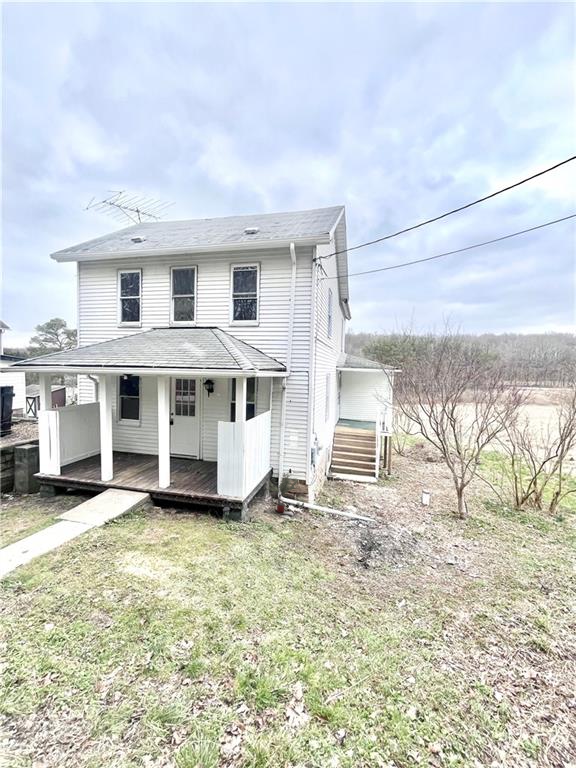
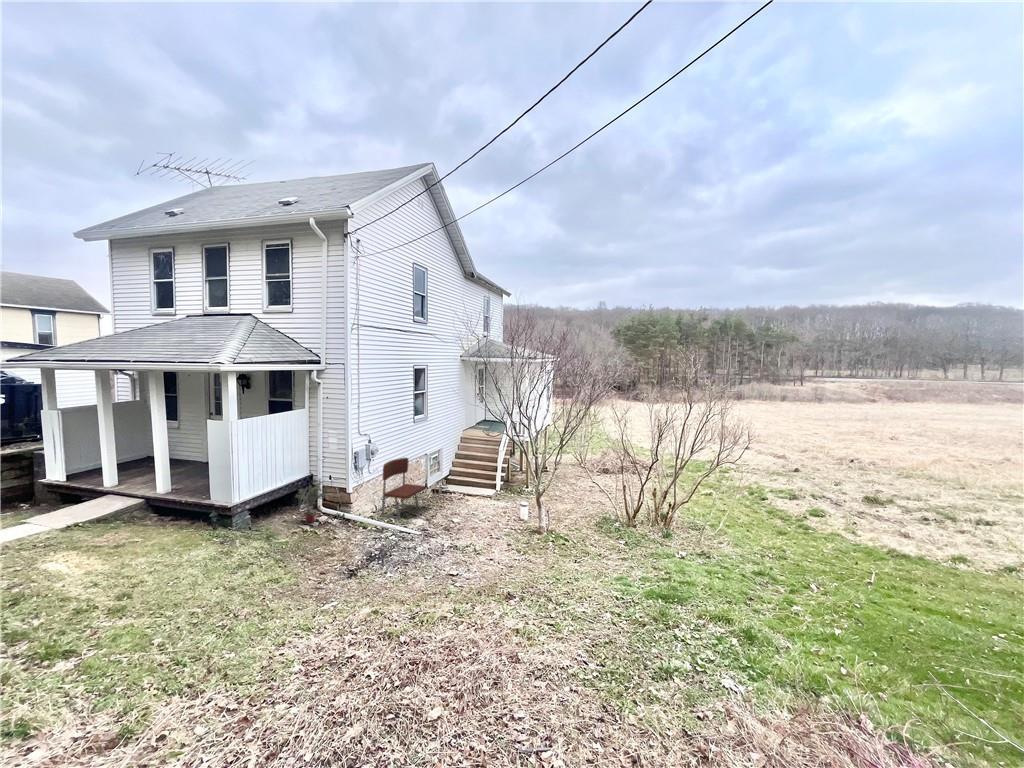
bench: none [319,452,346,506] -> present [381,458,427,519]

